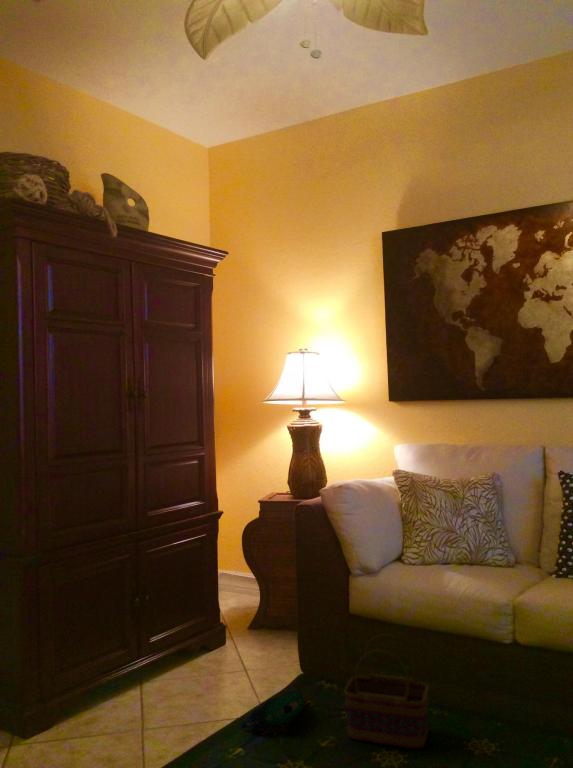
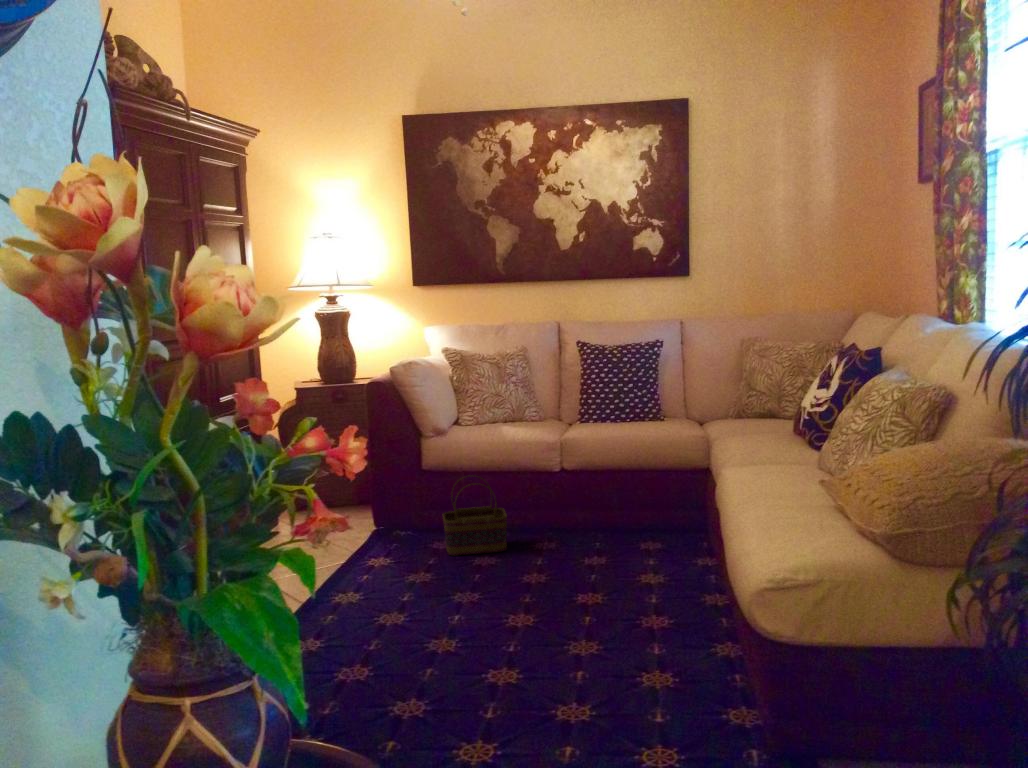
plush toy: present [240,689,305,731] -> none [358,533,404,566]

